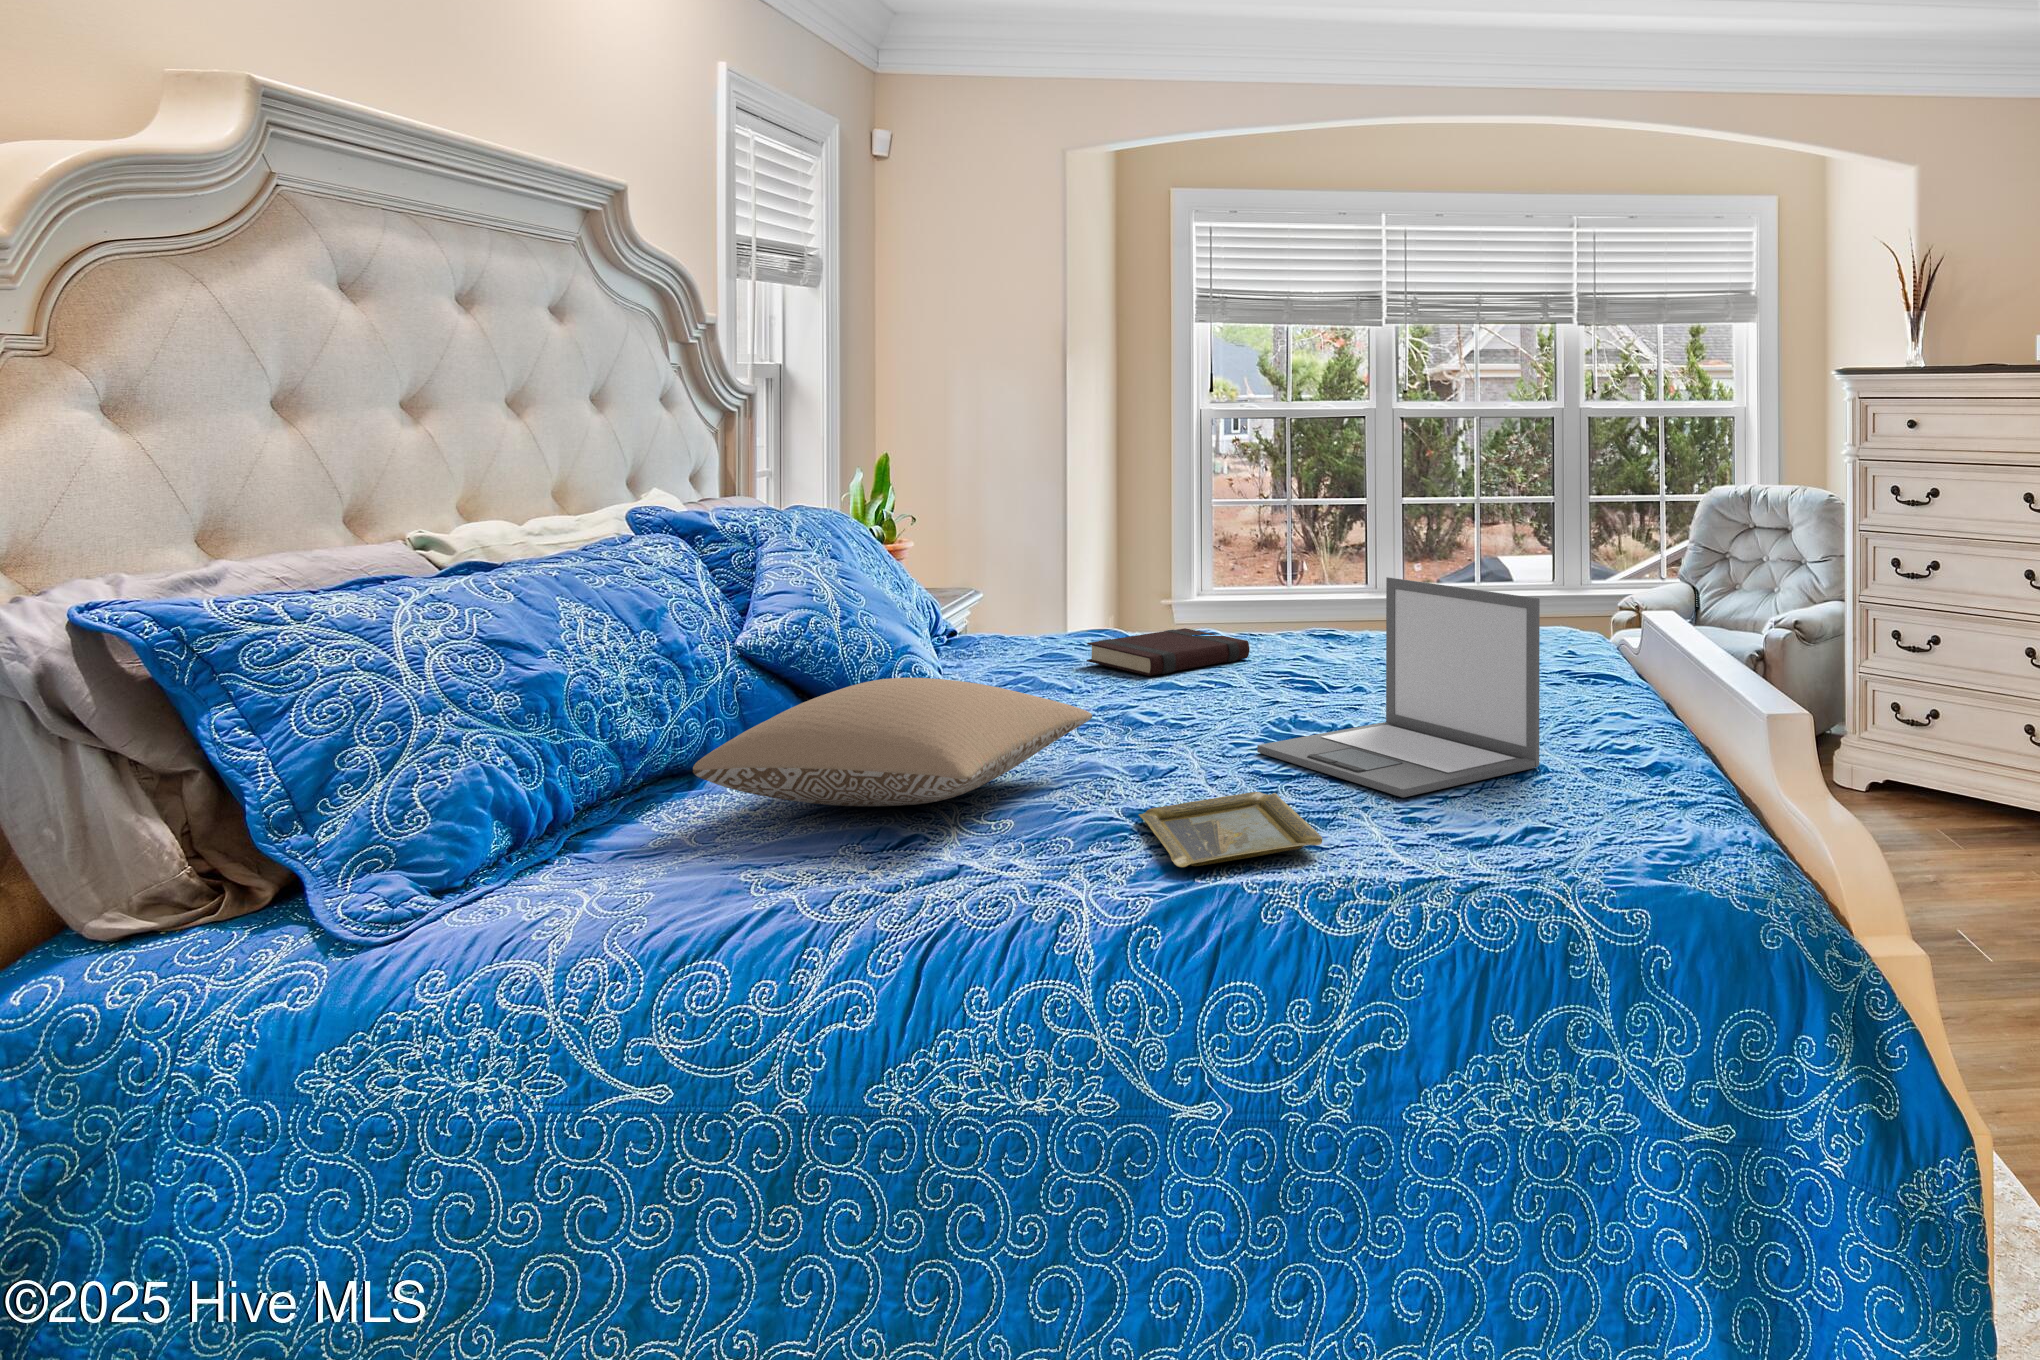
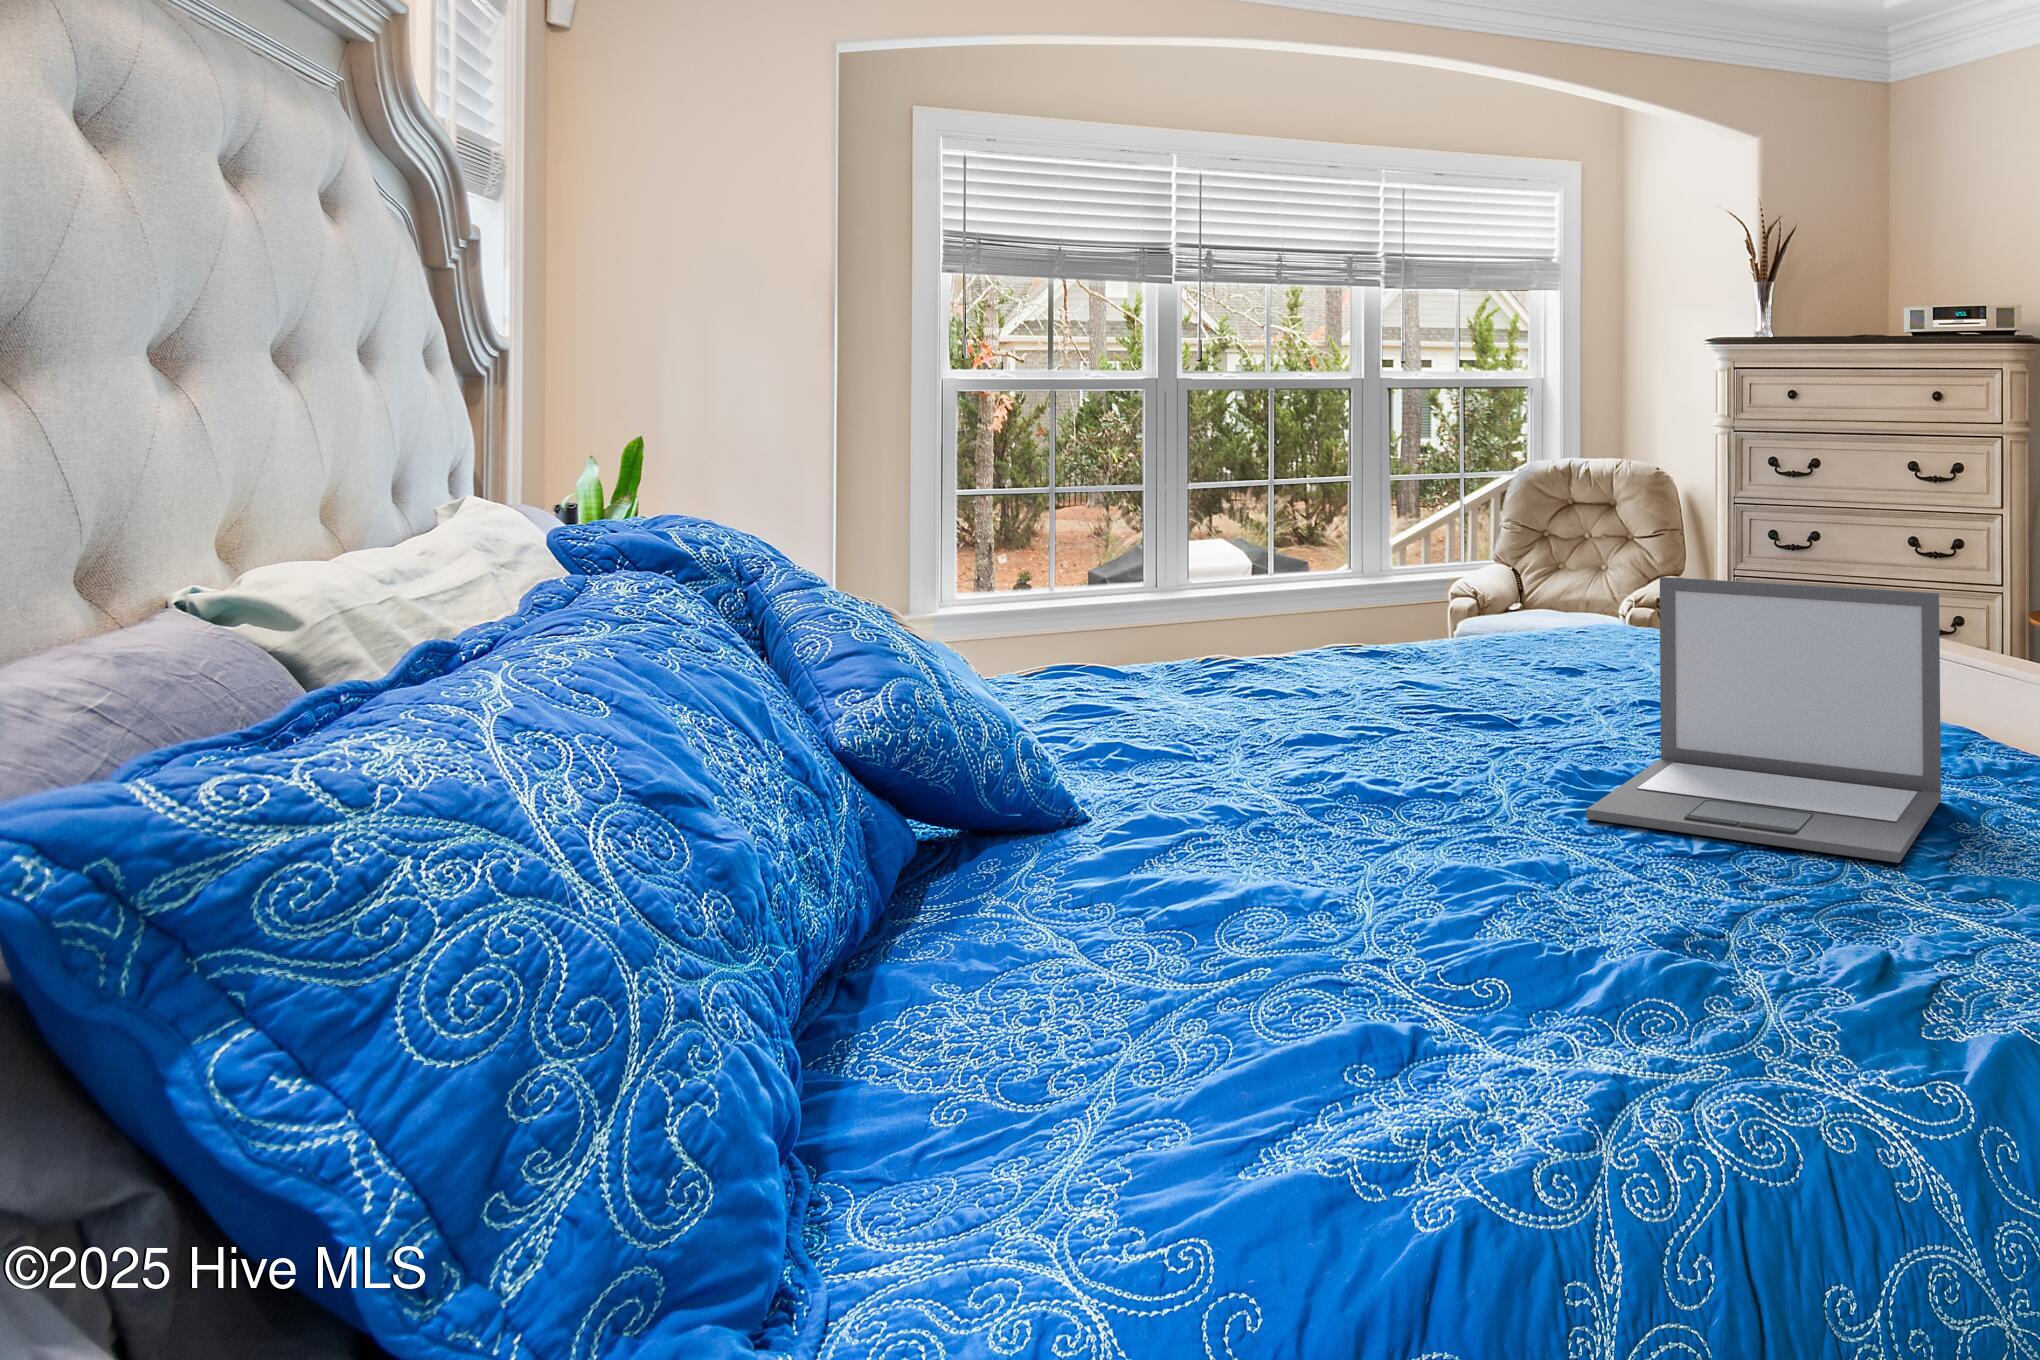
book: present [1087,628,1249,676] -> none [1107,655,1301,723]
pillow: present [693,678,1092,806] -> none [1021,770,1514,999]
tray: present [1138,792,1322,867] -> none [1660,880,2000,1021]

